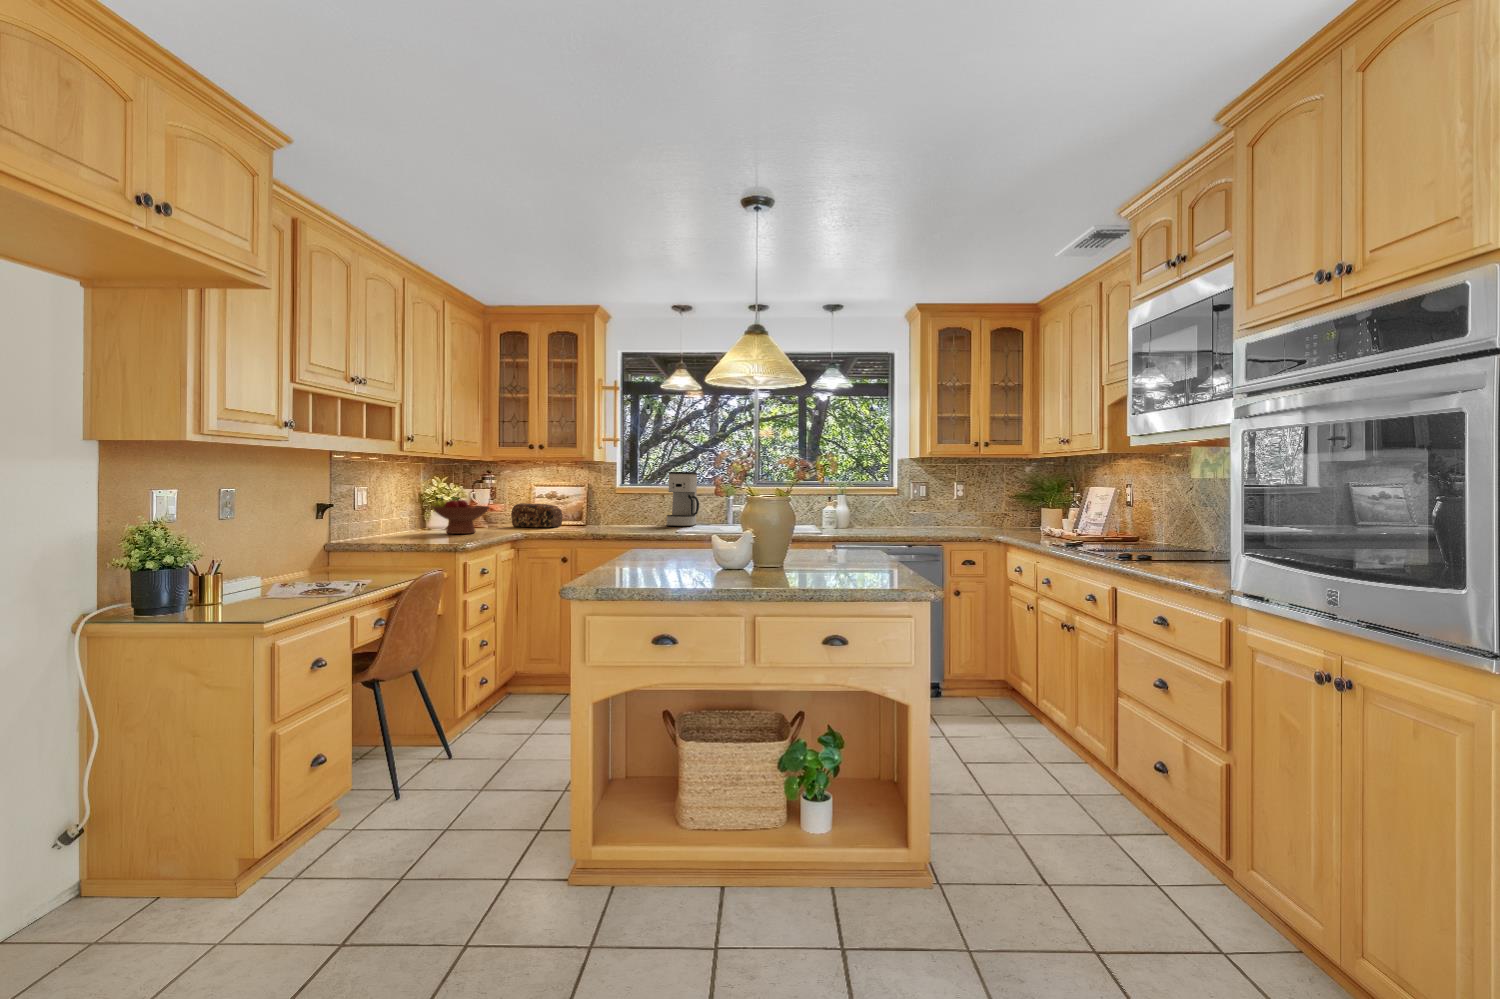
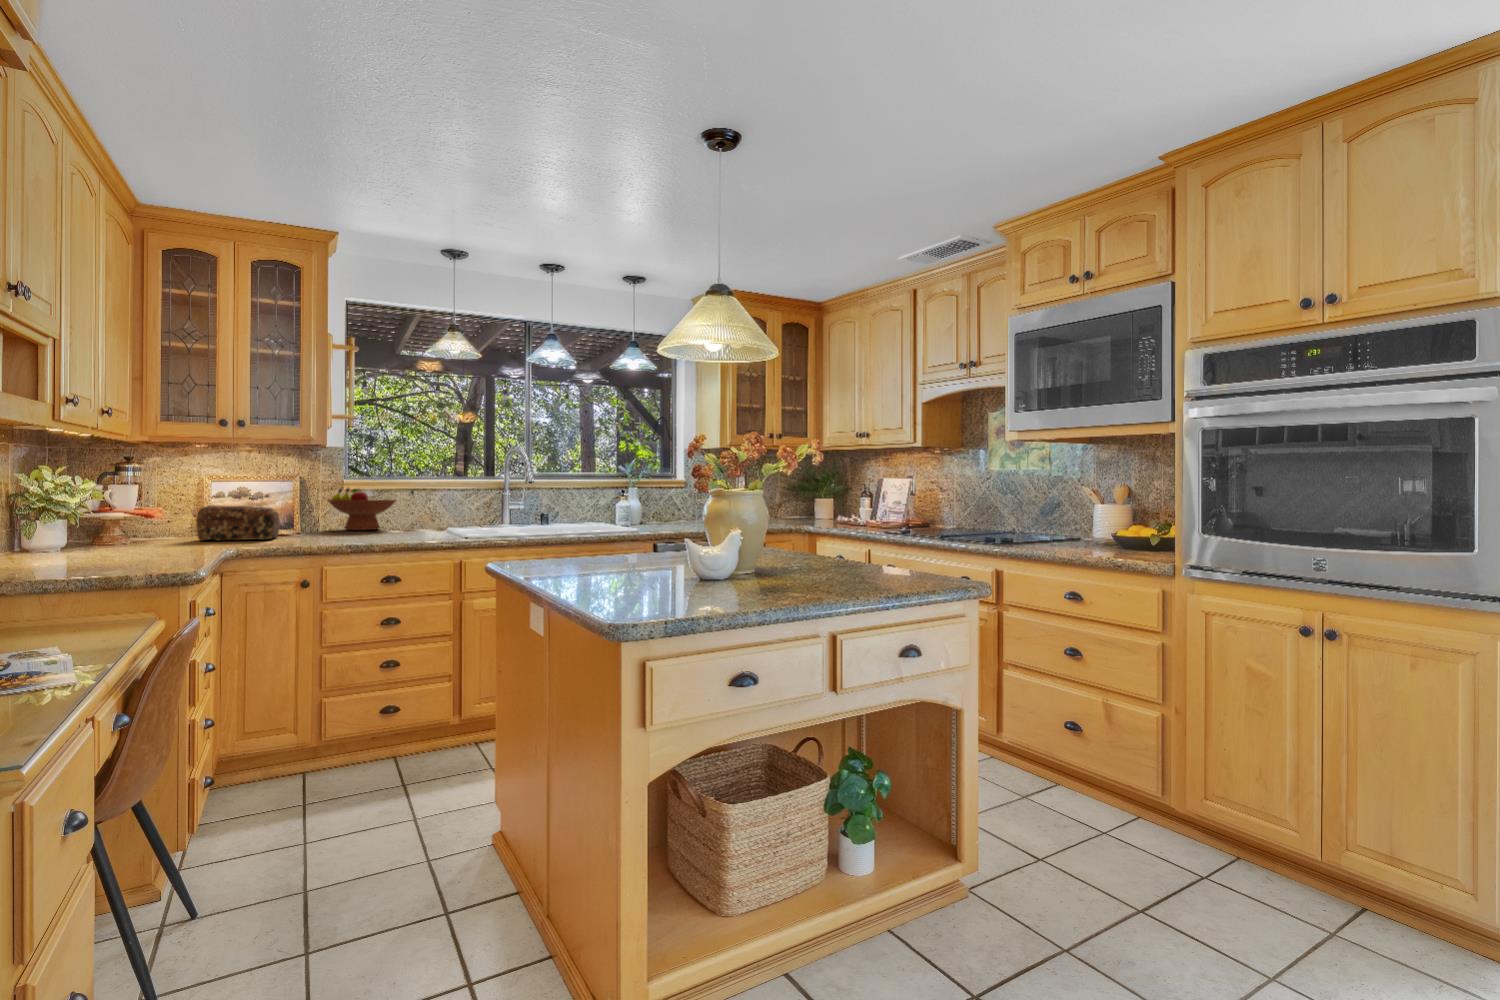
coffee maker: present [667,472,699,526] -> none [428,461,470,530]
fruit bowl: present [432,497,490,534] -> present [328,488,396,530]

